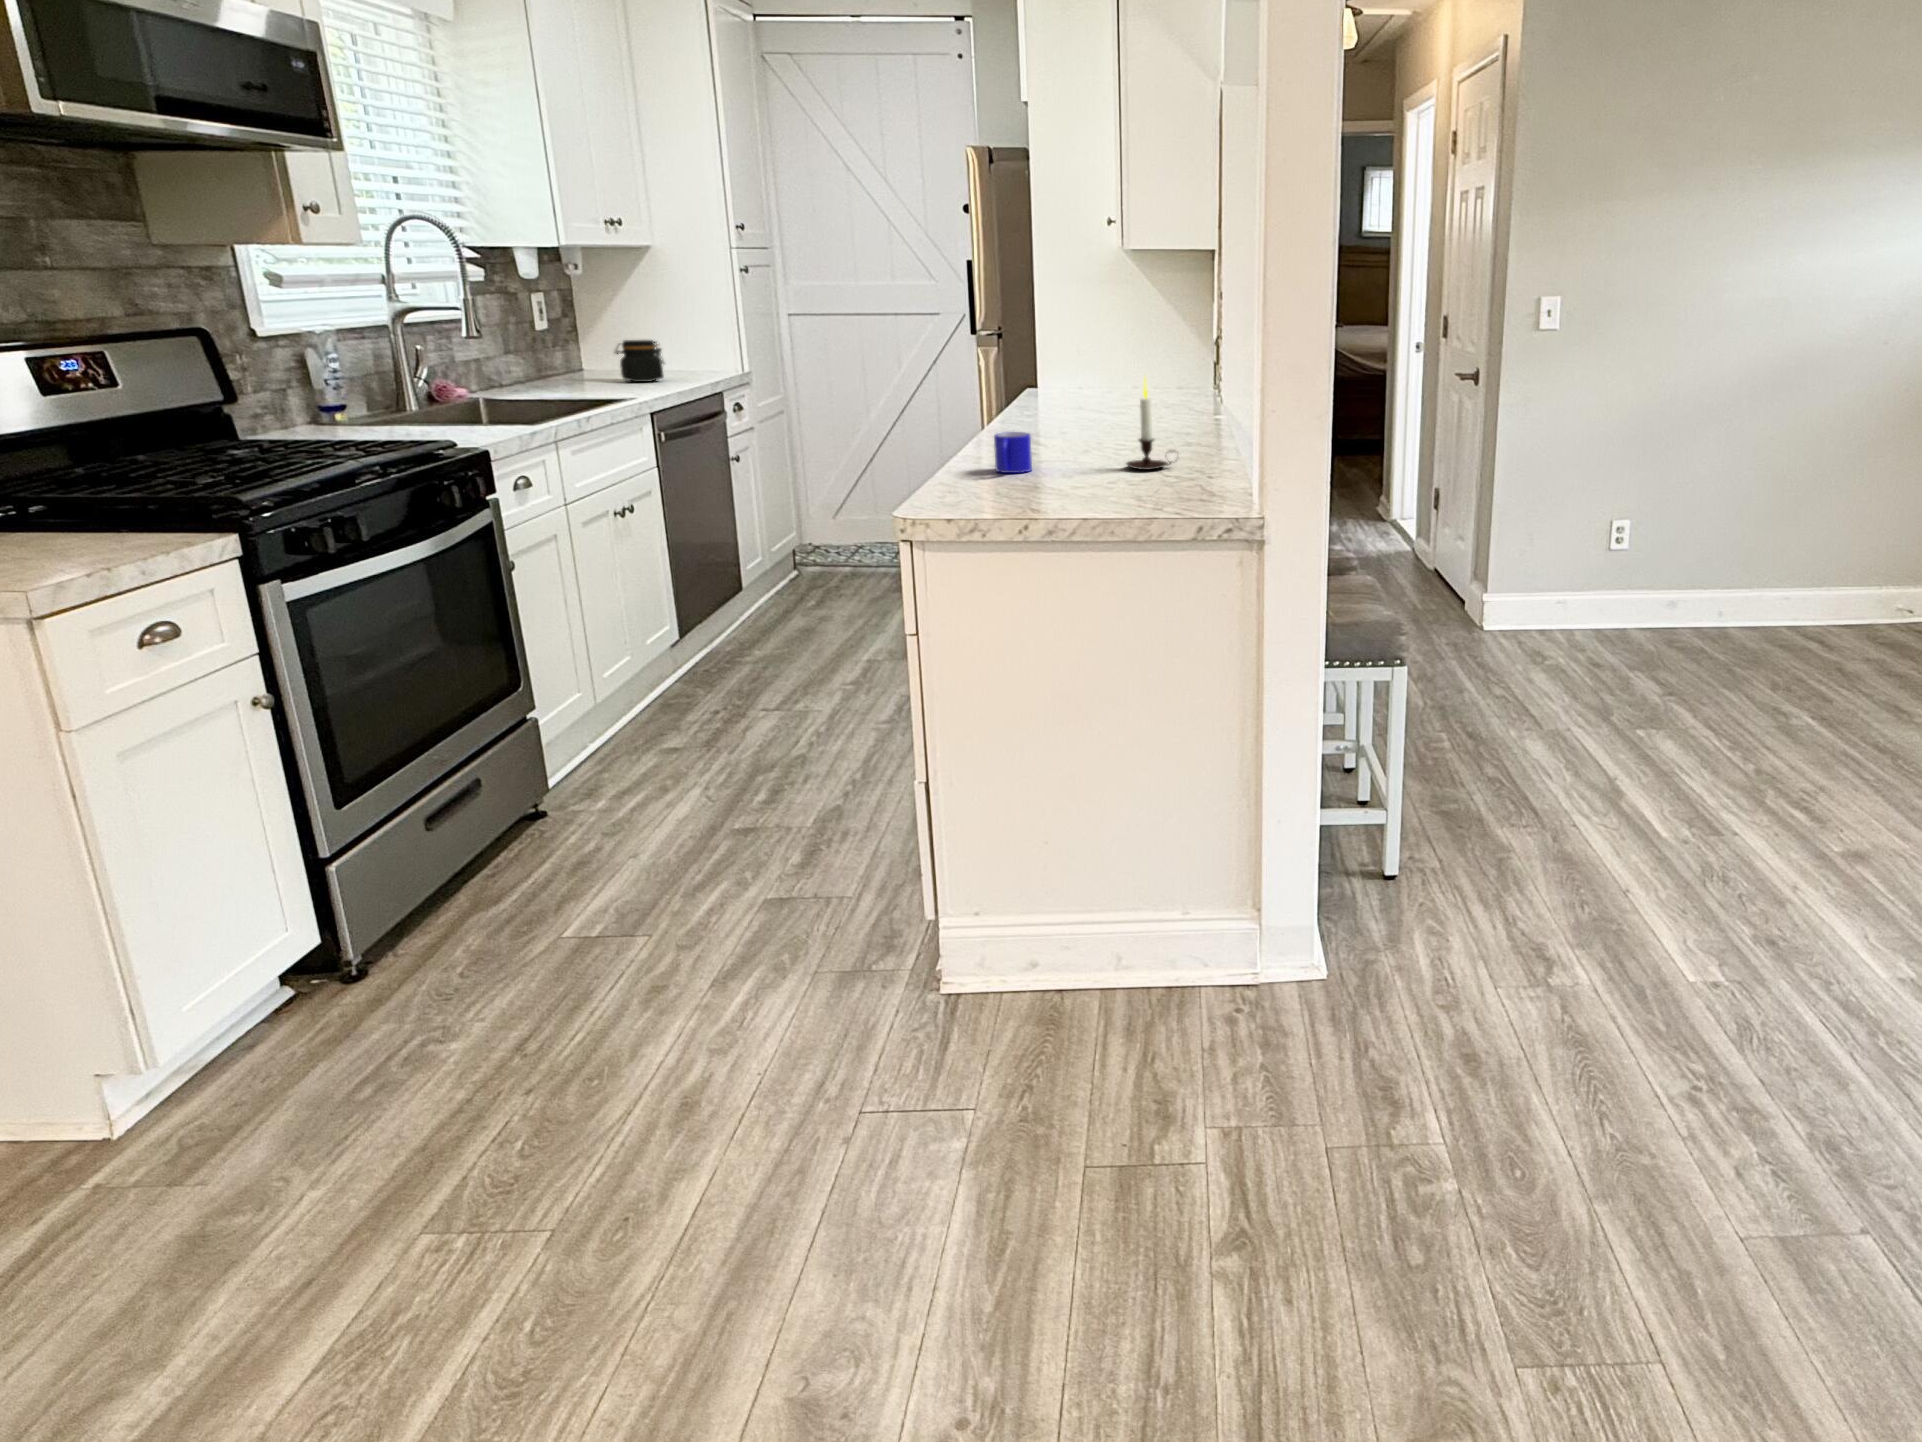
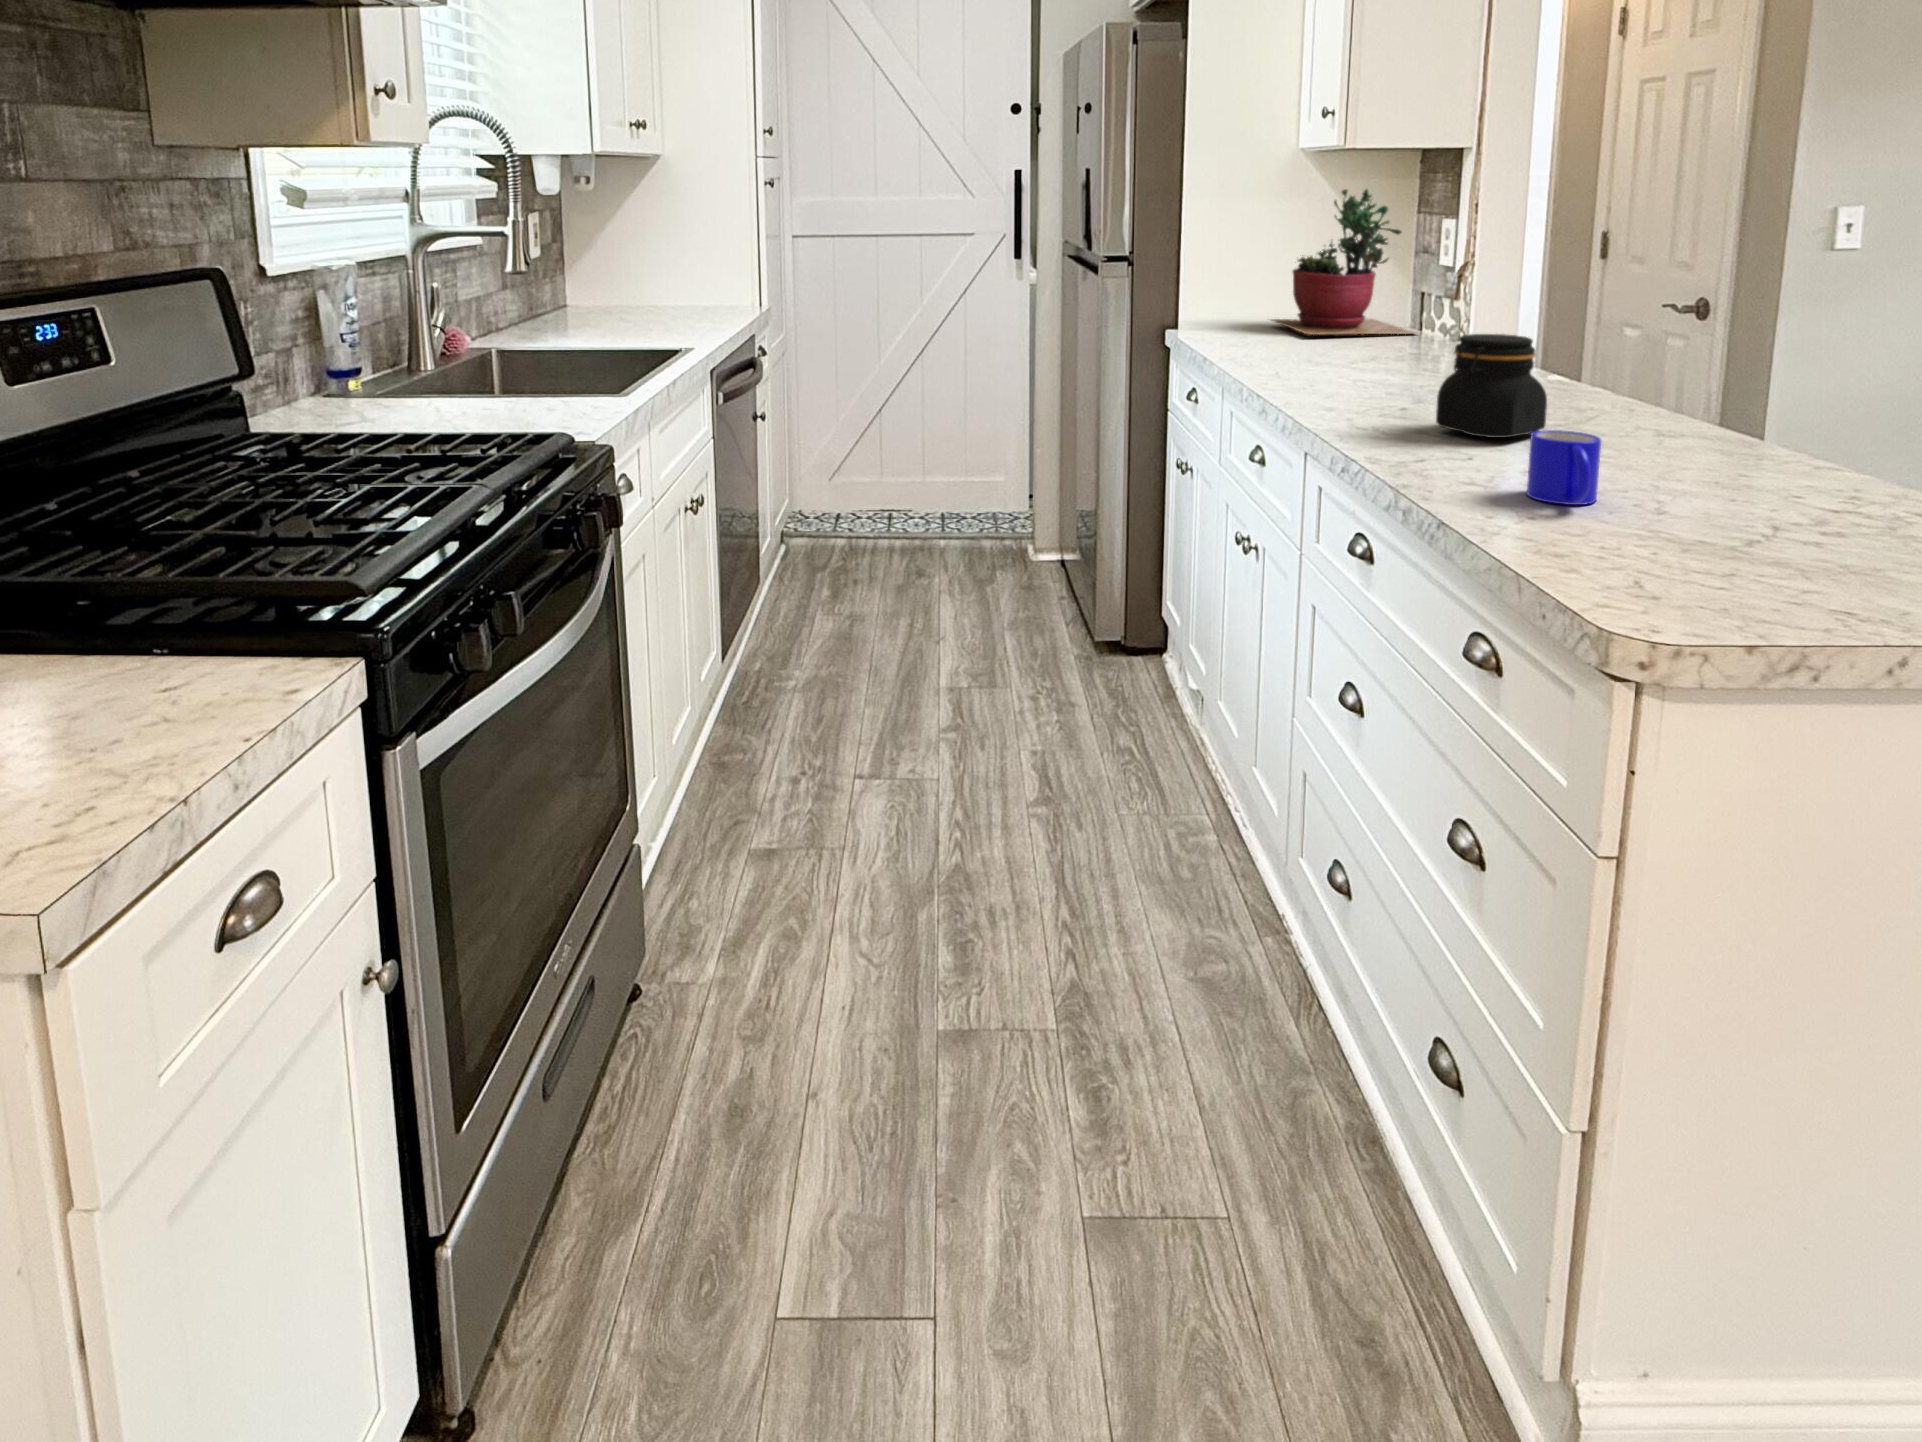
succulent plant: none [1085,284,1175,392] -> present [1272,189,1415,335]
jar: present [615,340,664,382] -> present [1436,334,1547,438]
candle: present [1126,378,1175,470] -> none [1749,335,1853,497]

